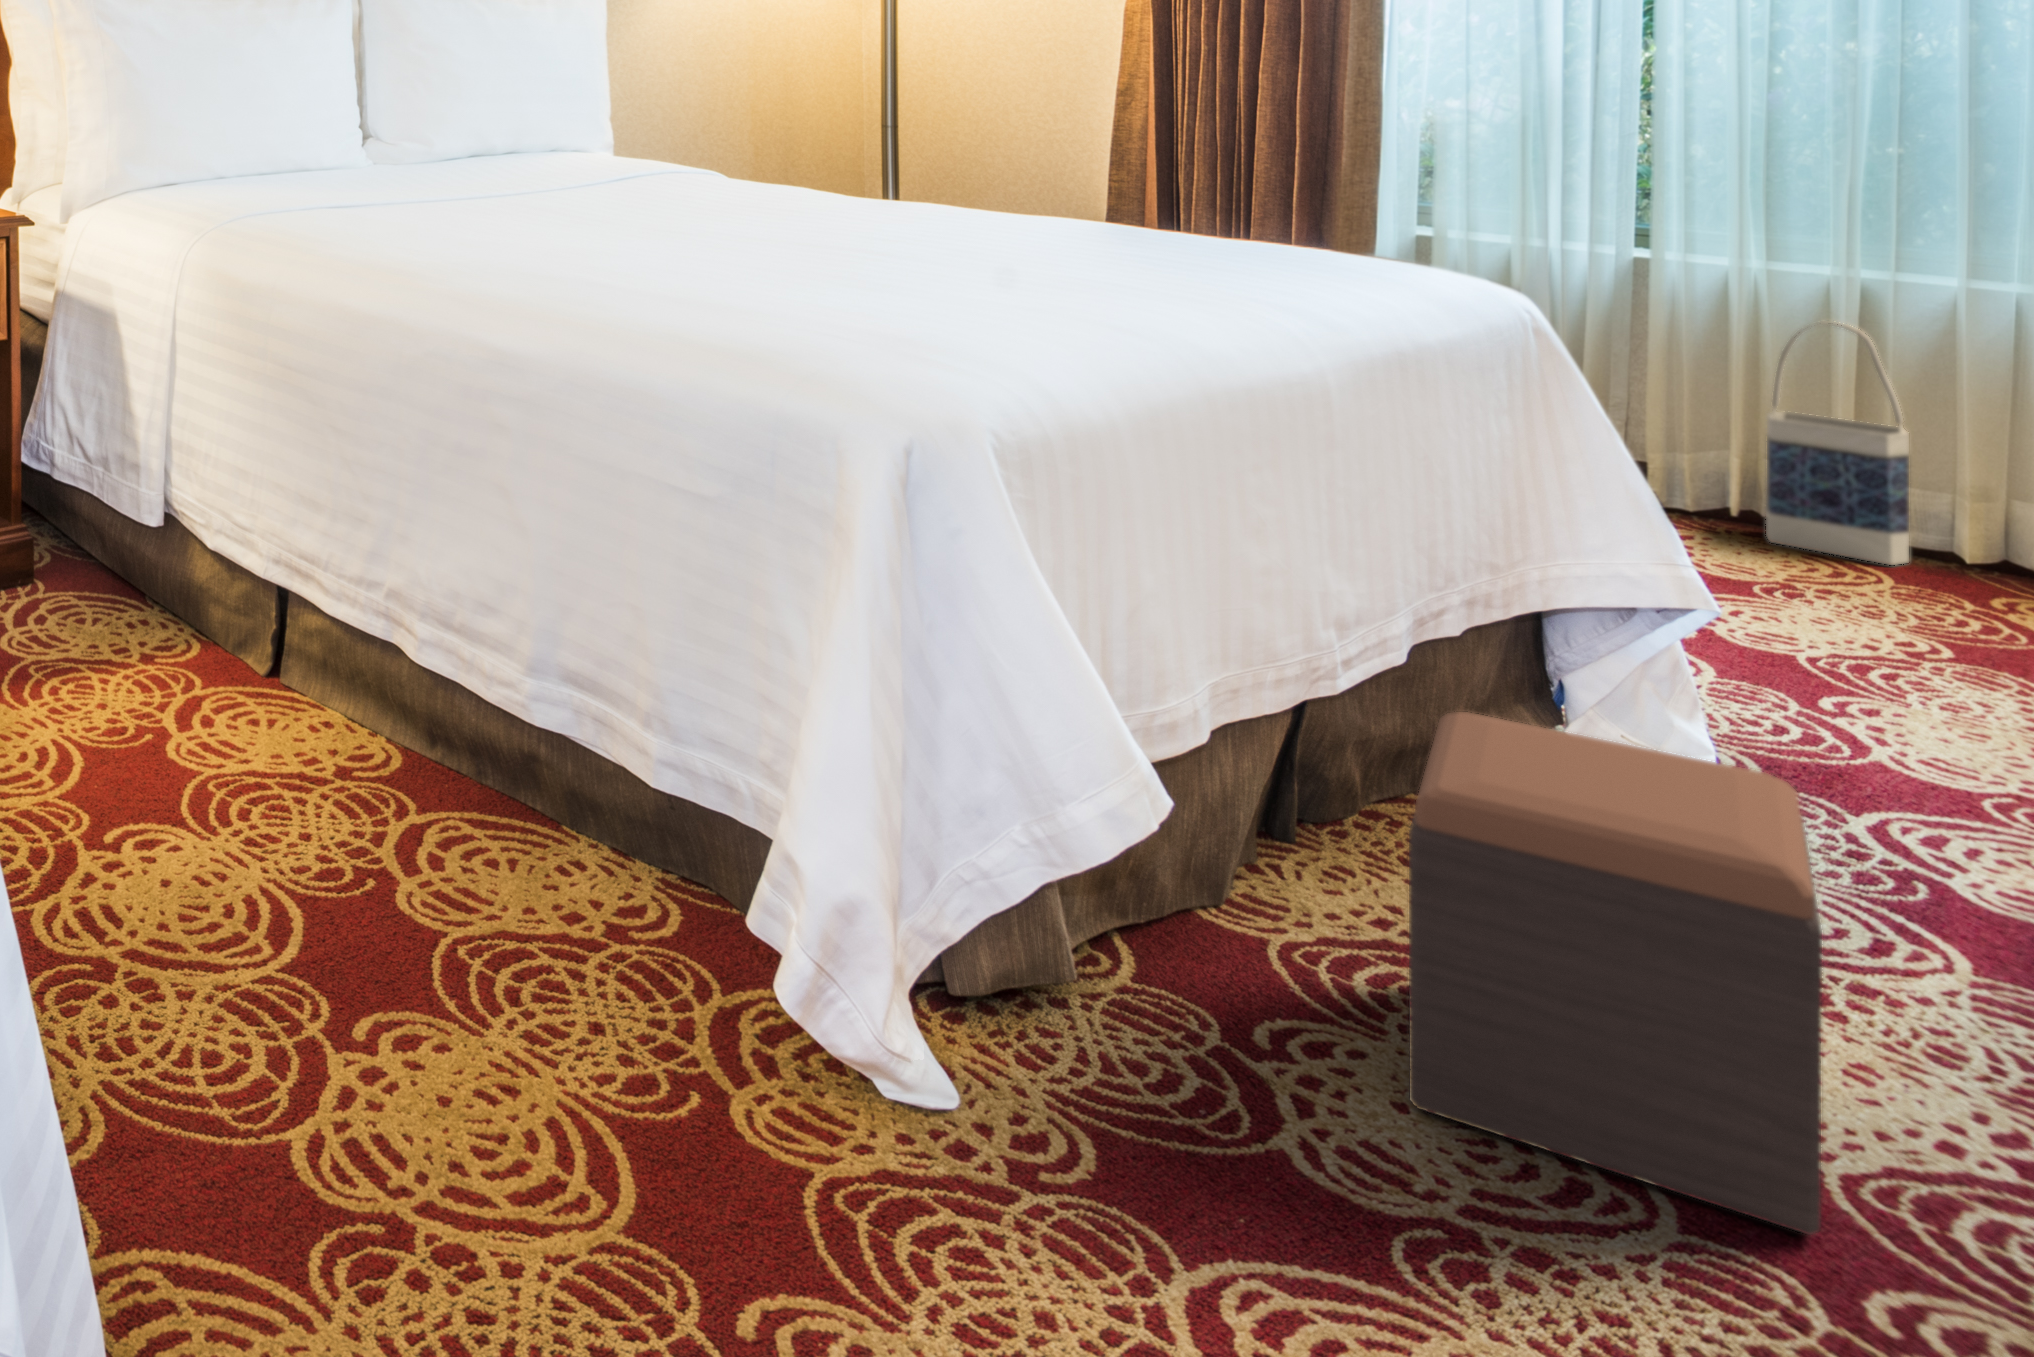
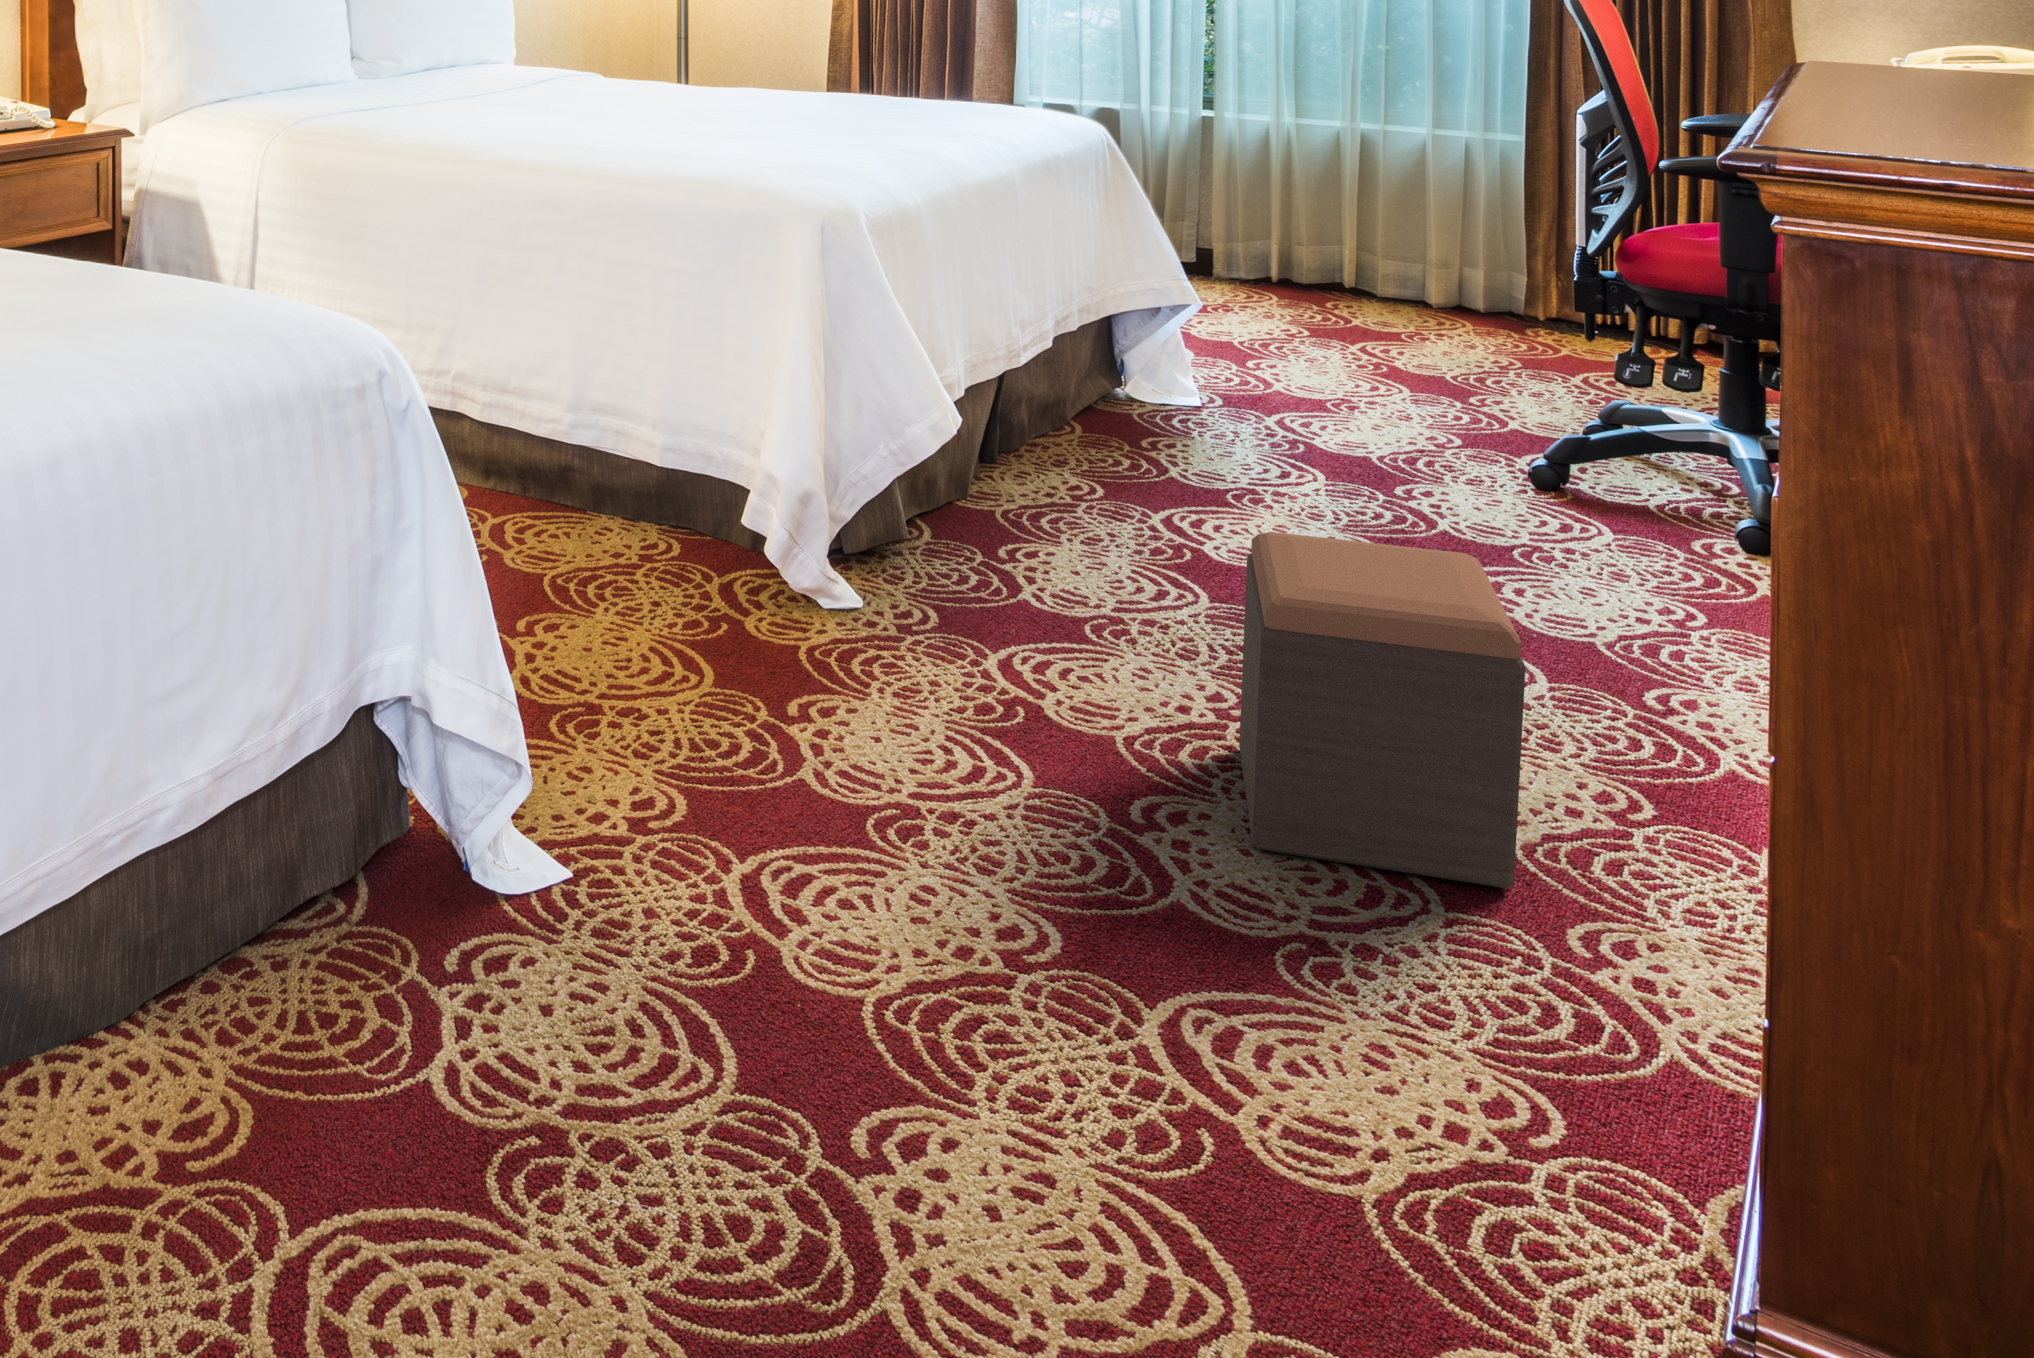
bag: present [1766,321,1909,565] -> none [1335,194,1426,378]

